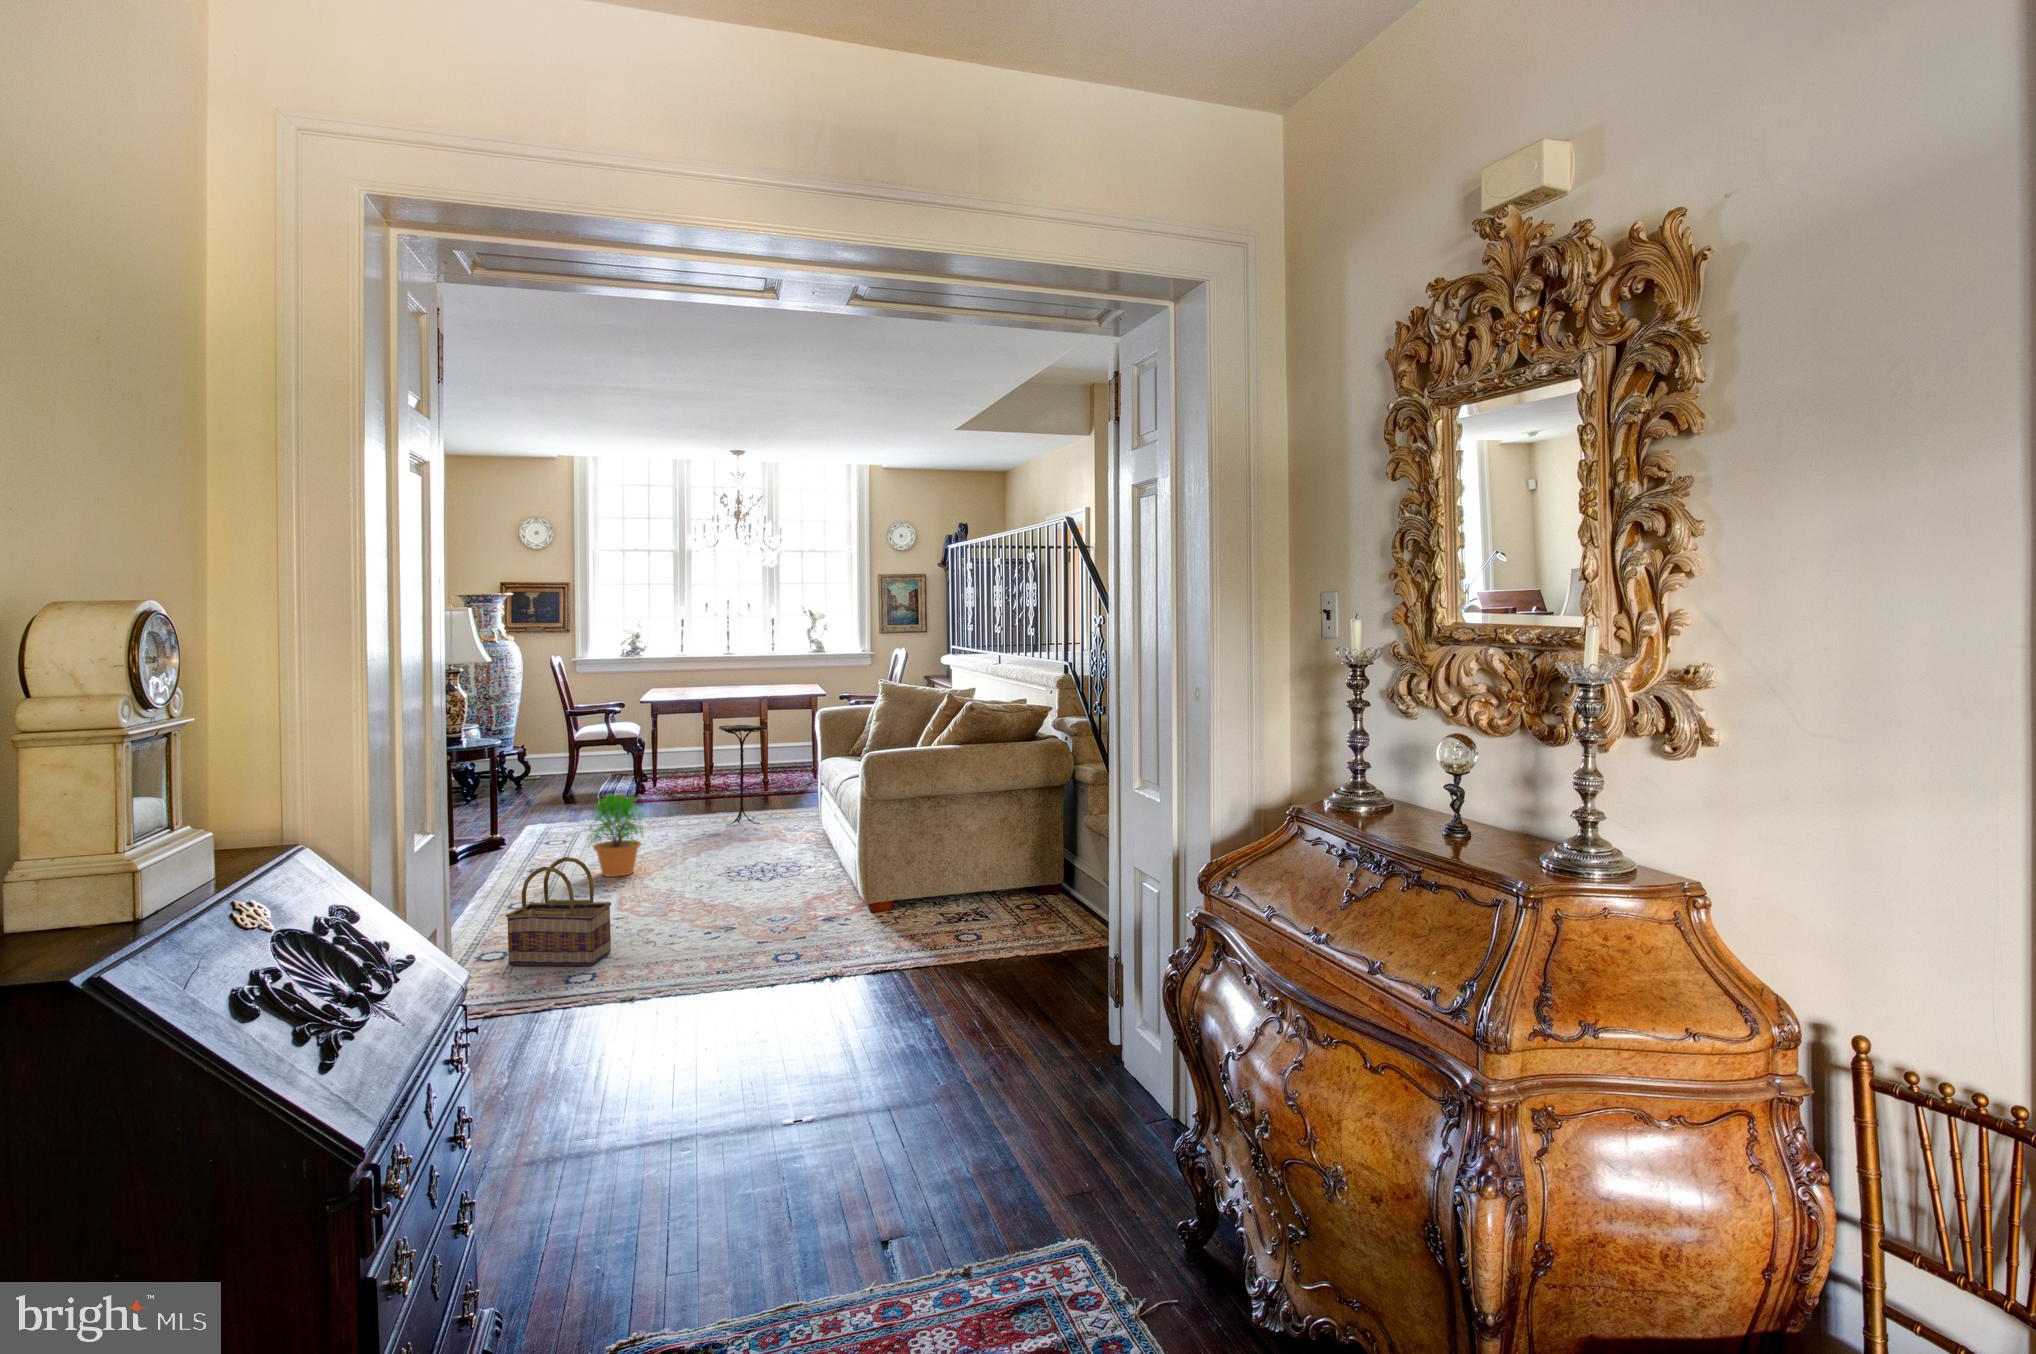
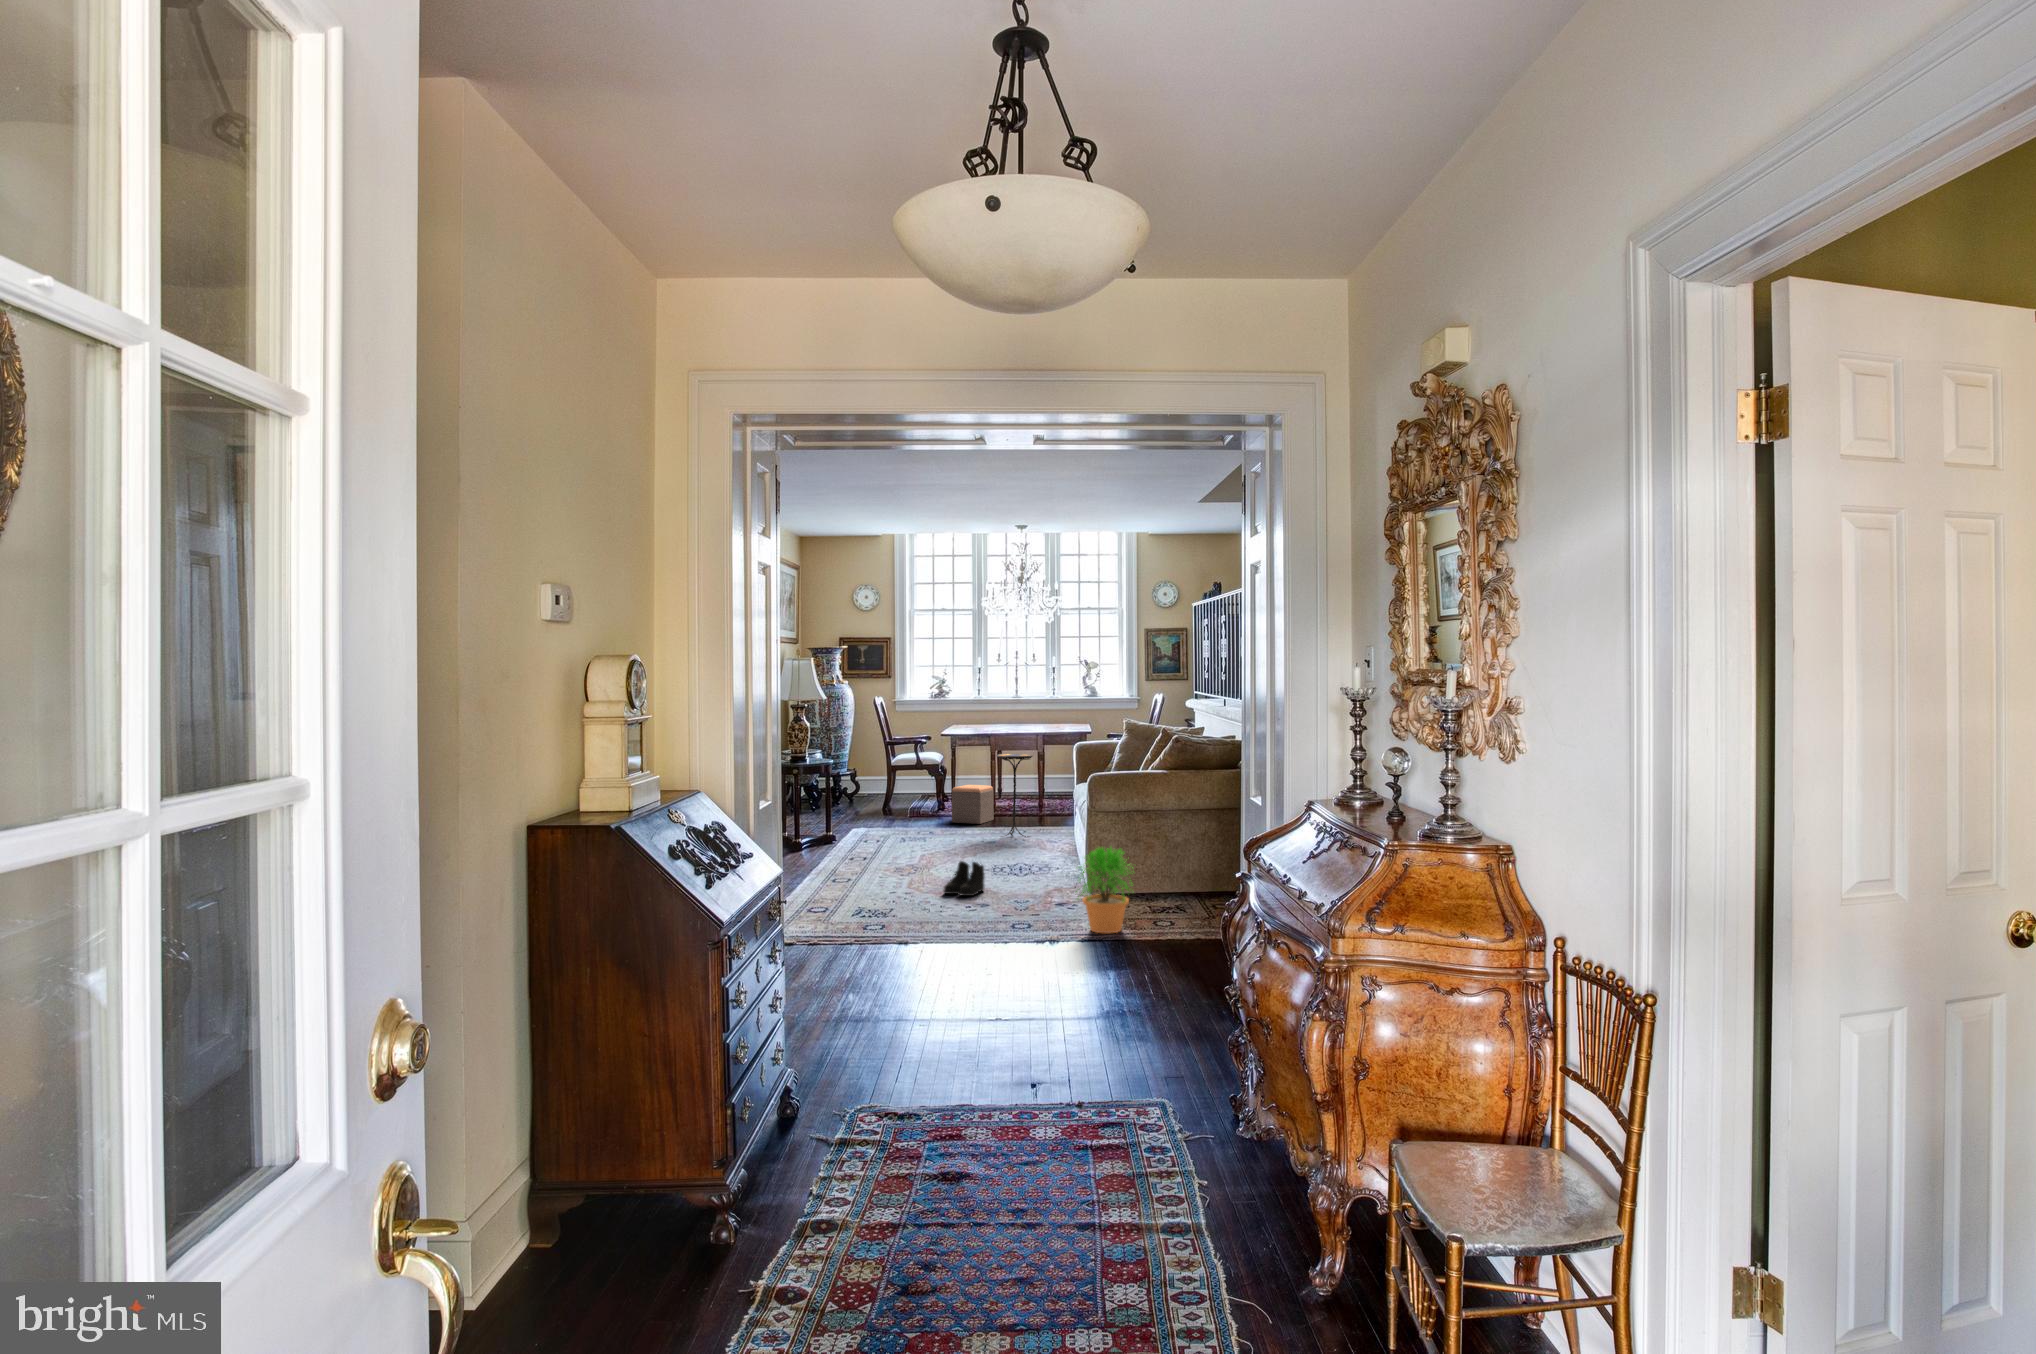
footstool: none [658,762,710,809] -> present [952,785,994,824]
potted plant: present [587,795,643,877] -> present [1076,848,1133,934]
basket: present [506,857,611,965] -> none [824,842,897,922]
boots: none [671,868,725,914] -> present [944,861,985,896]

